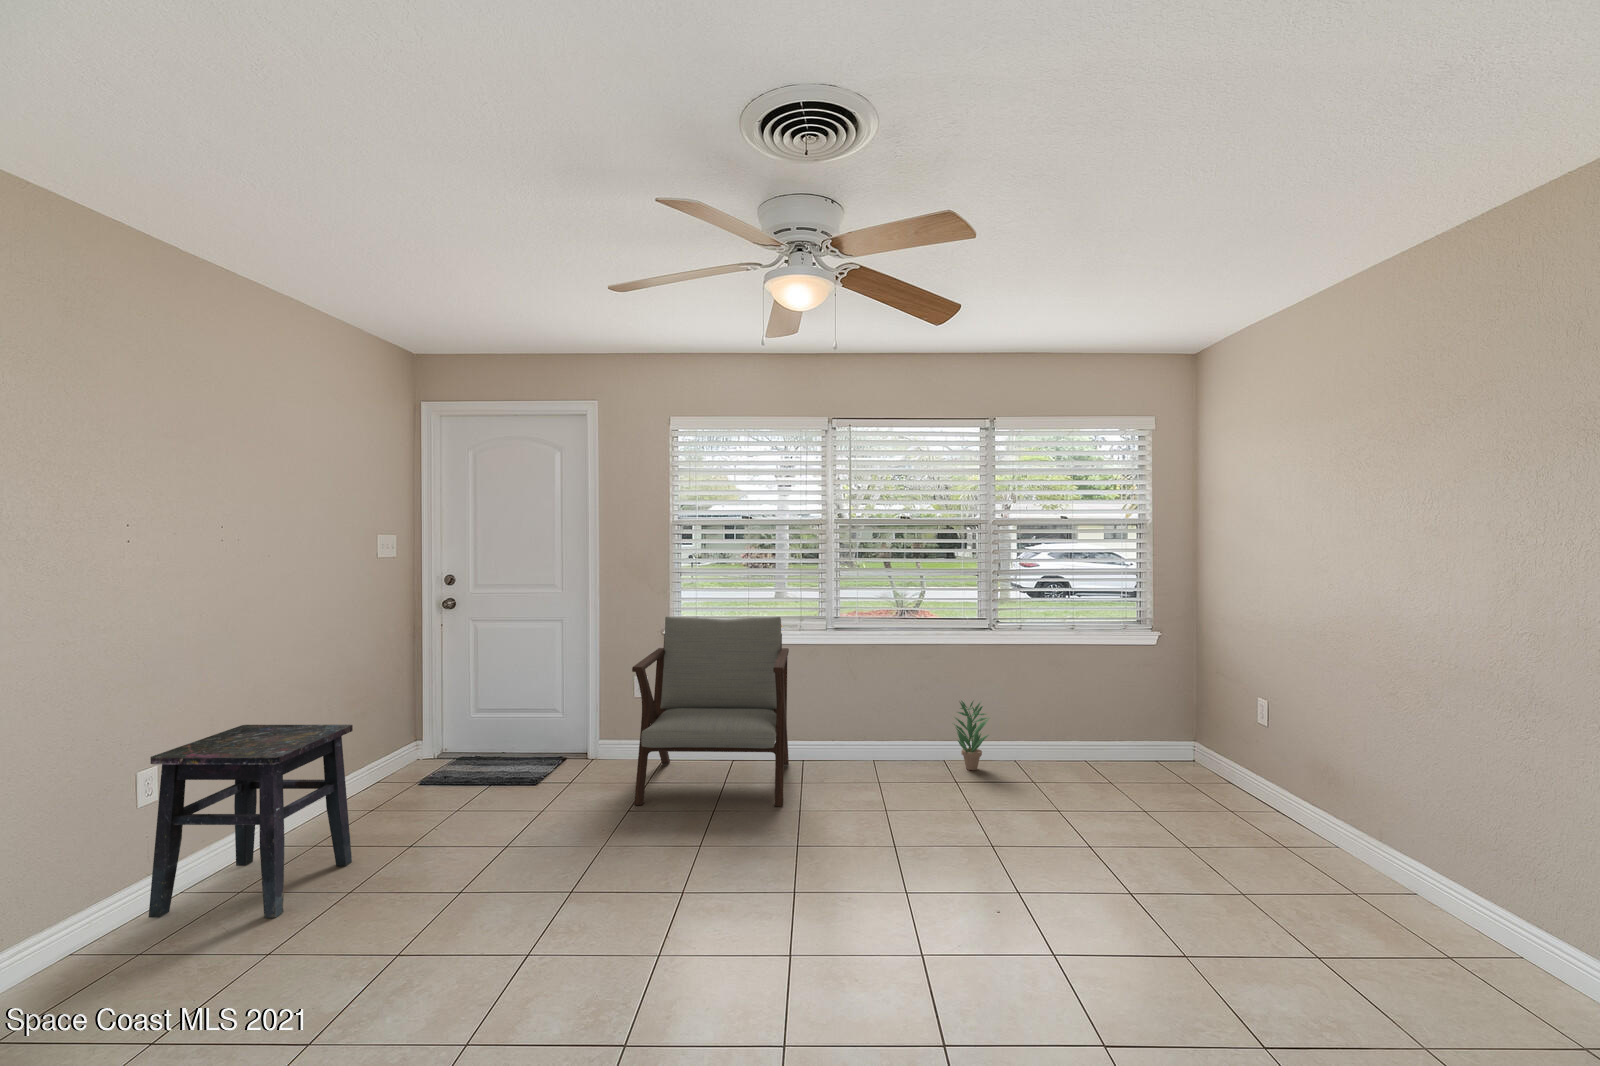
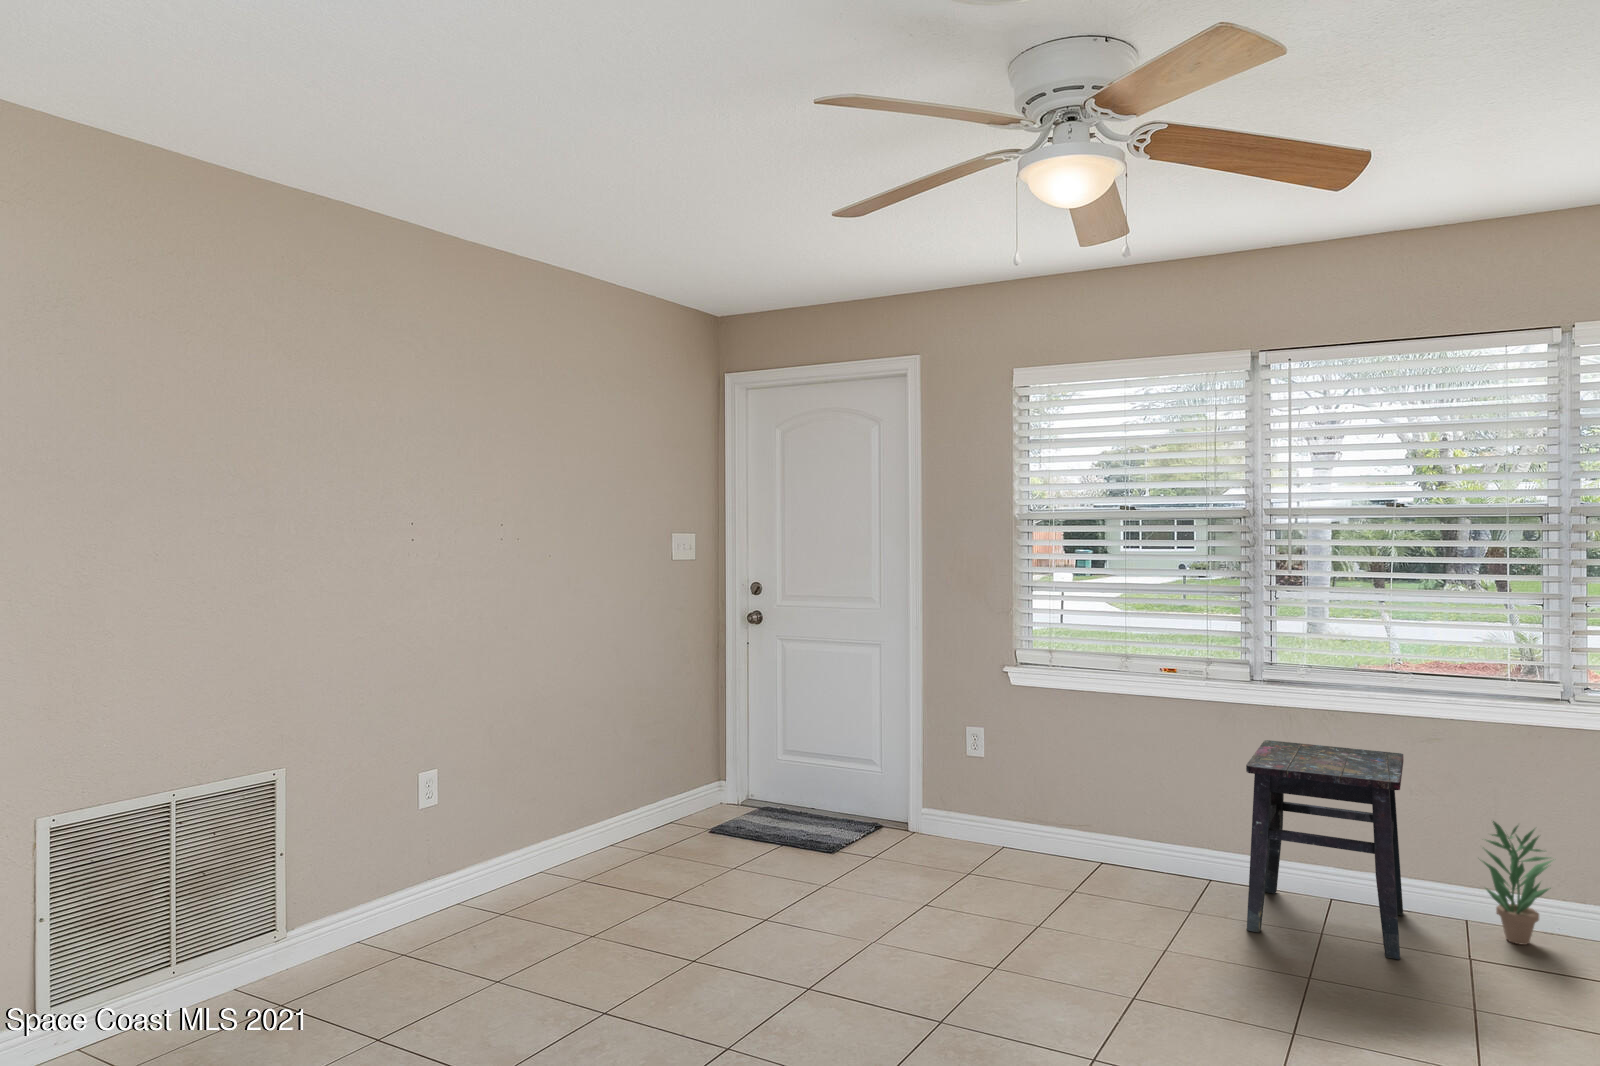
lounge chair: present [632,617,789,806] -> none [936,649,1186,944]
side table: present [149,725,353,918] -> present [1246,740,1403,960]

